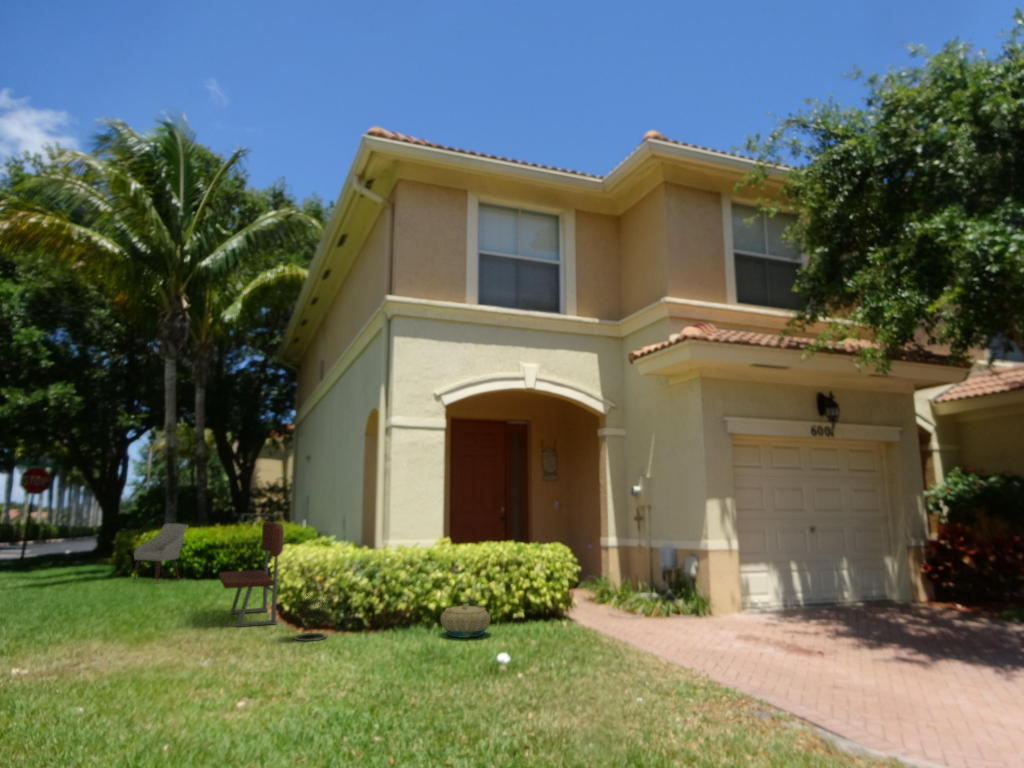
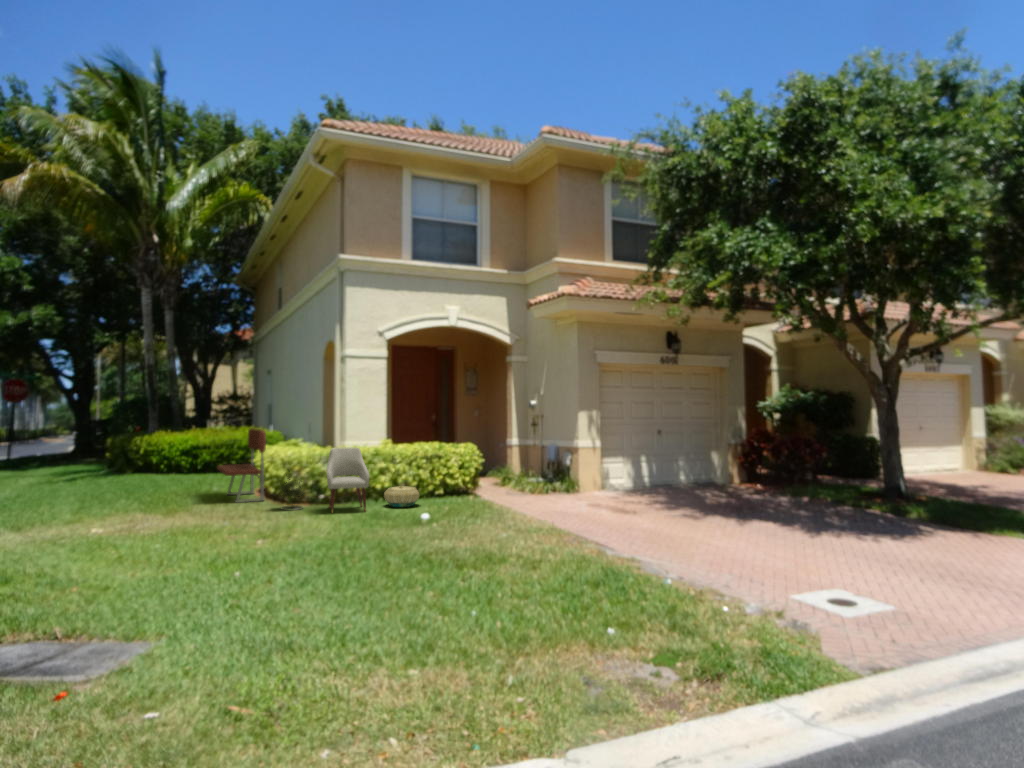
chair: present [133,524,186,583] -> present [327,447,369,513]

